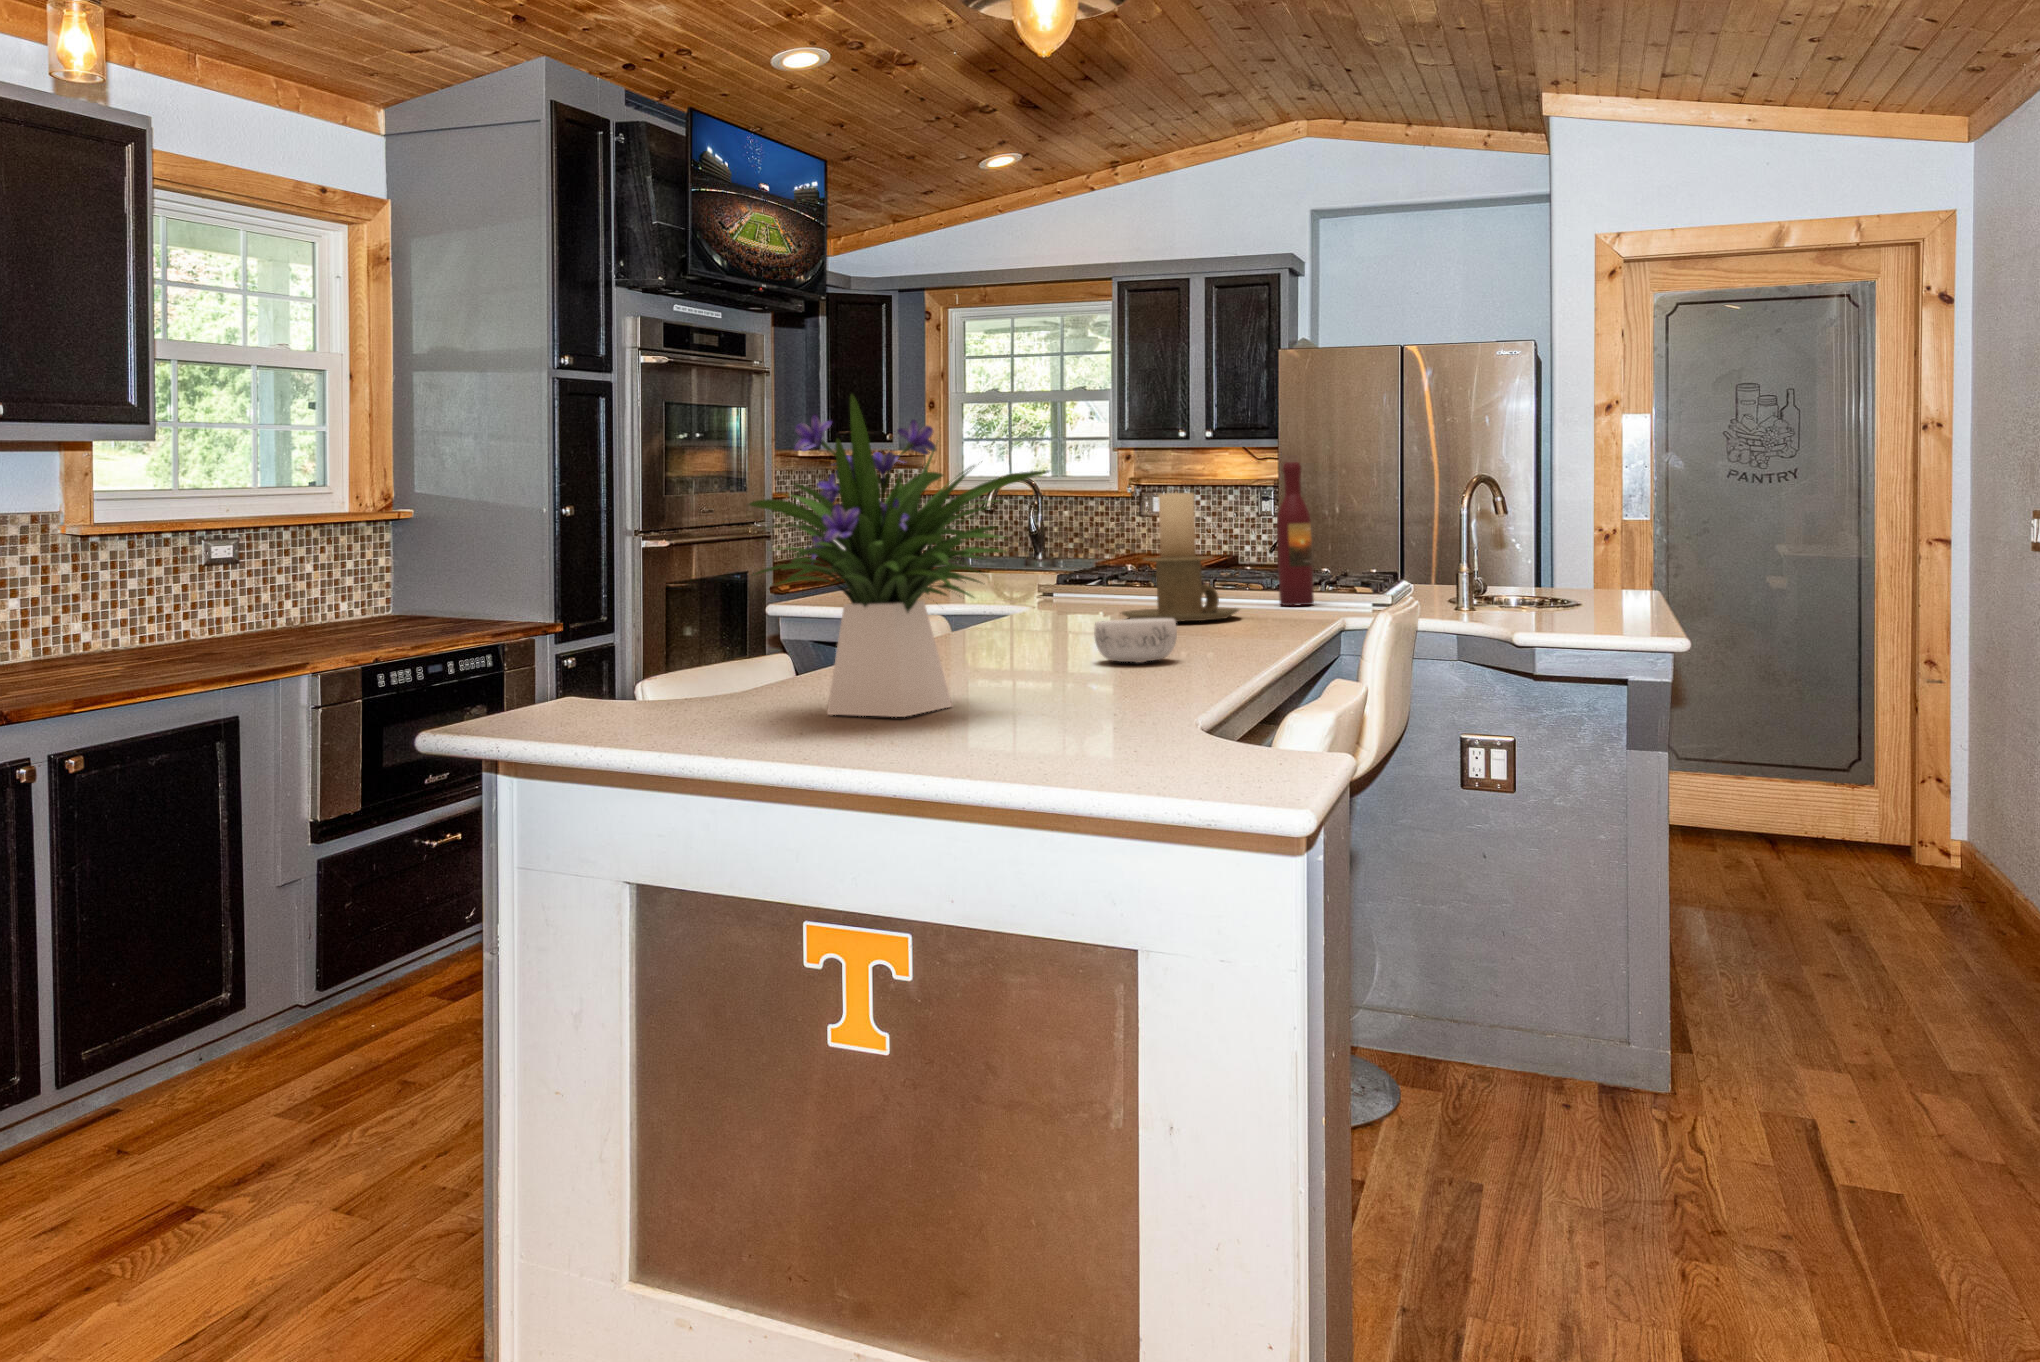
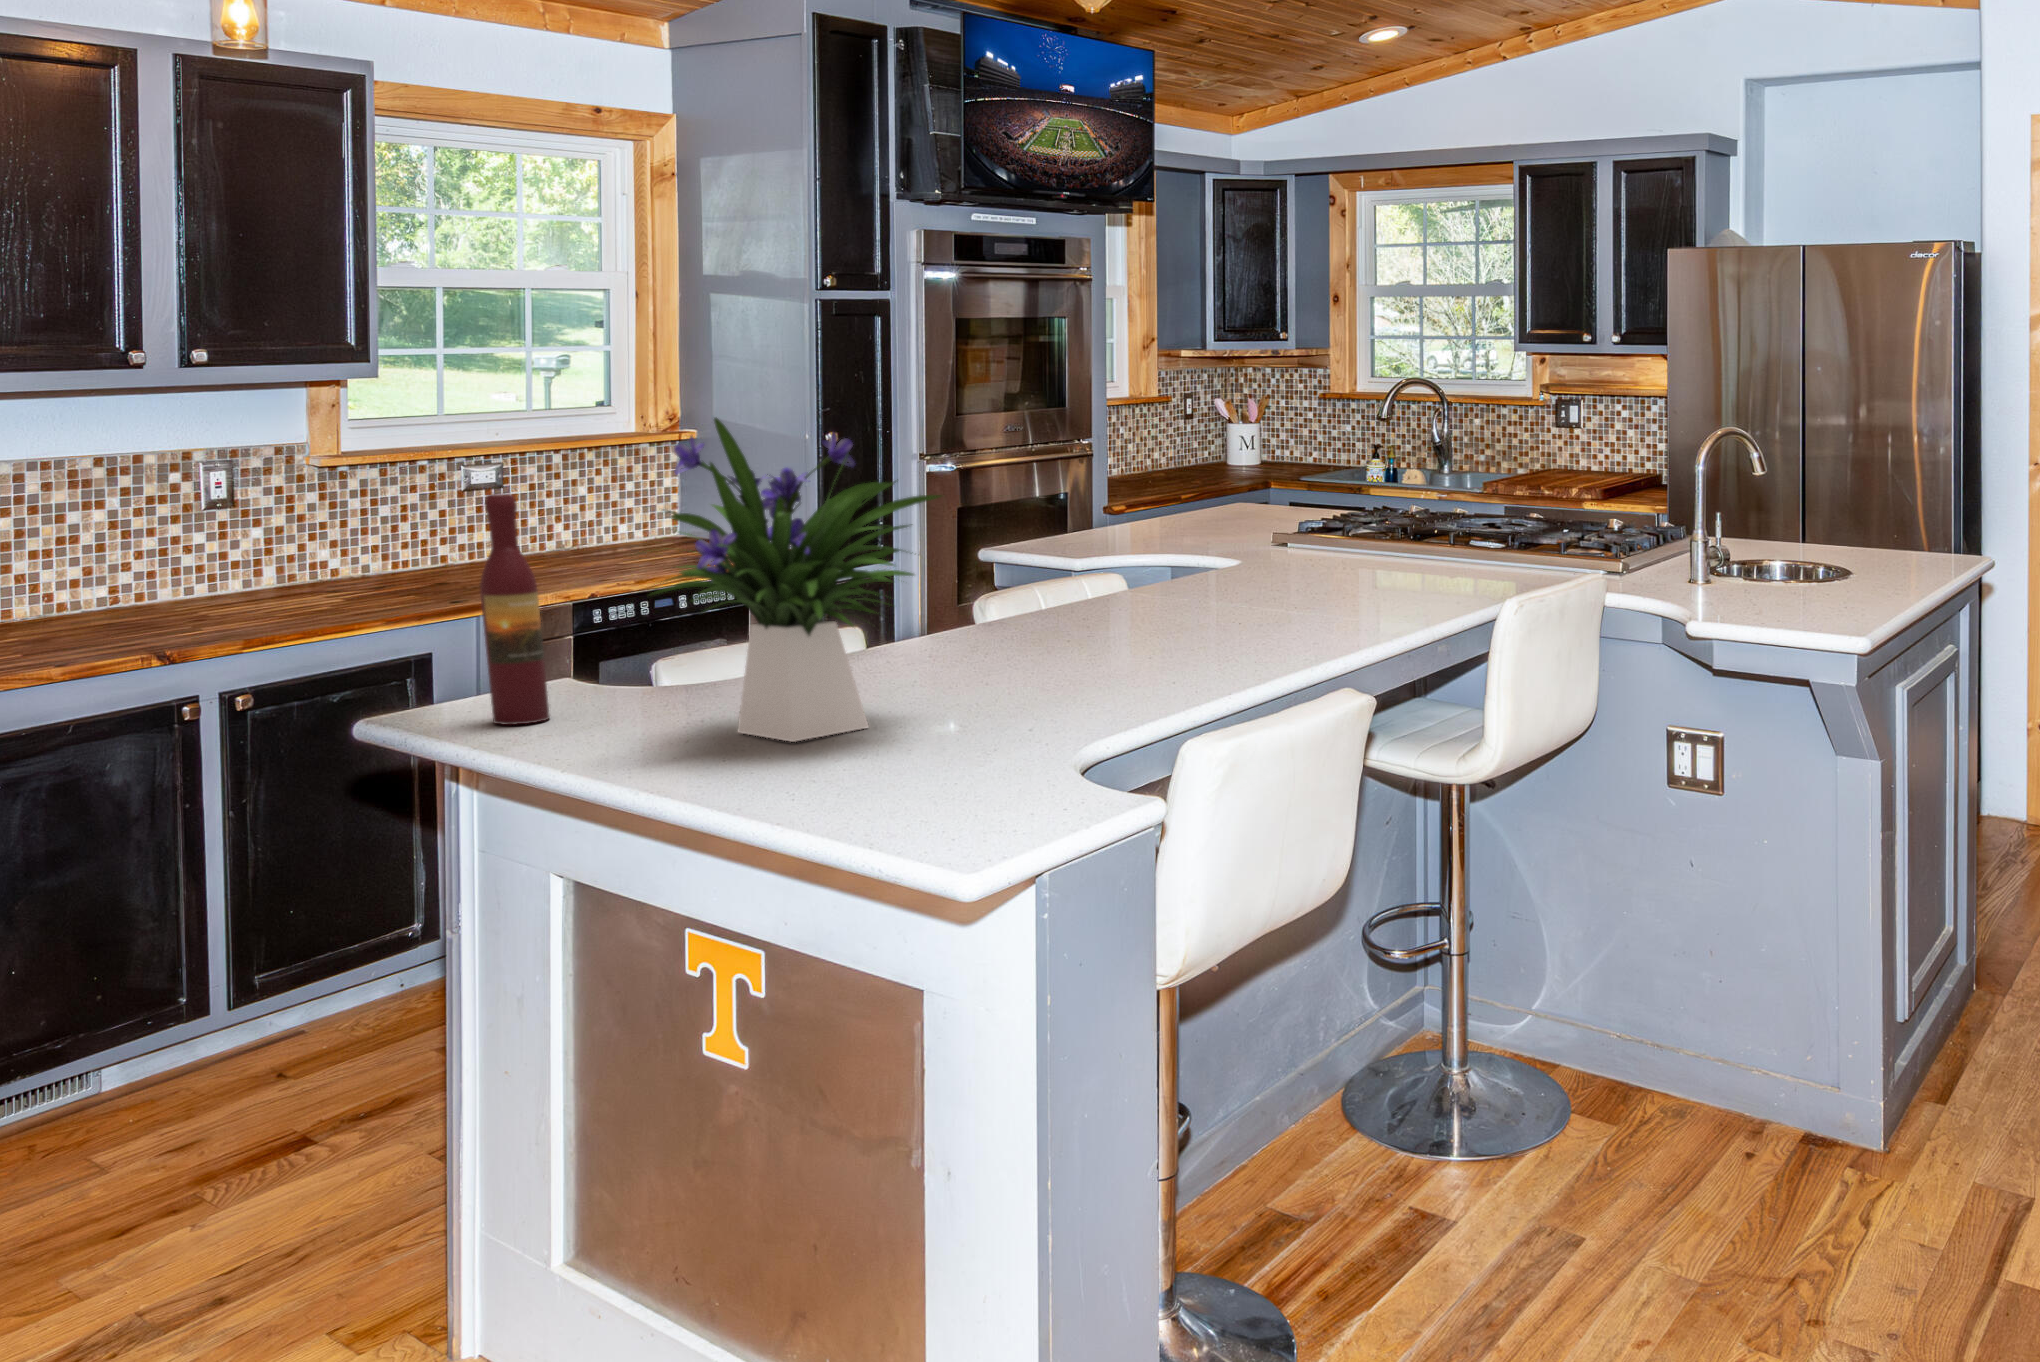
wine bottle: present [1277,462,1314,606] -> present [480,494,549,725]
candle holder: present [1122,492,1239,622] -> none [1263,463,1391,606]
decorative bowl: present [1094,618,1177,663] -> none [1115,622,1201,672]

